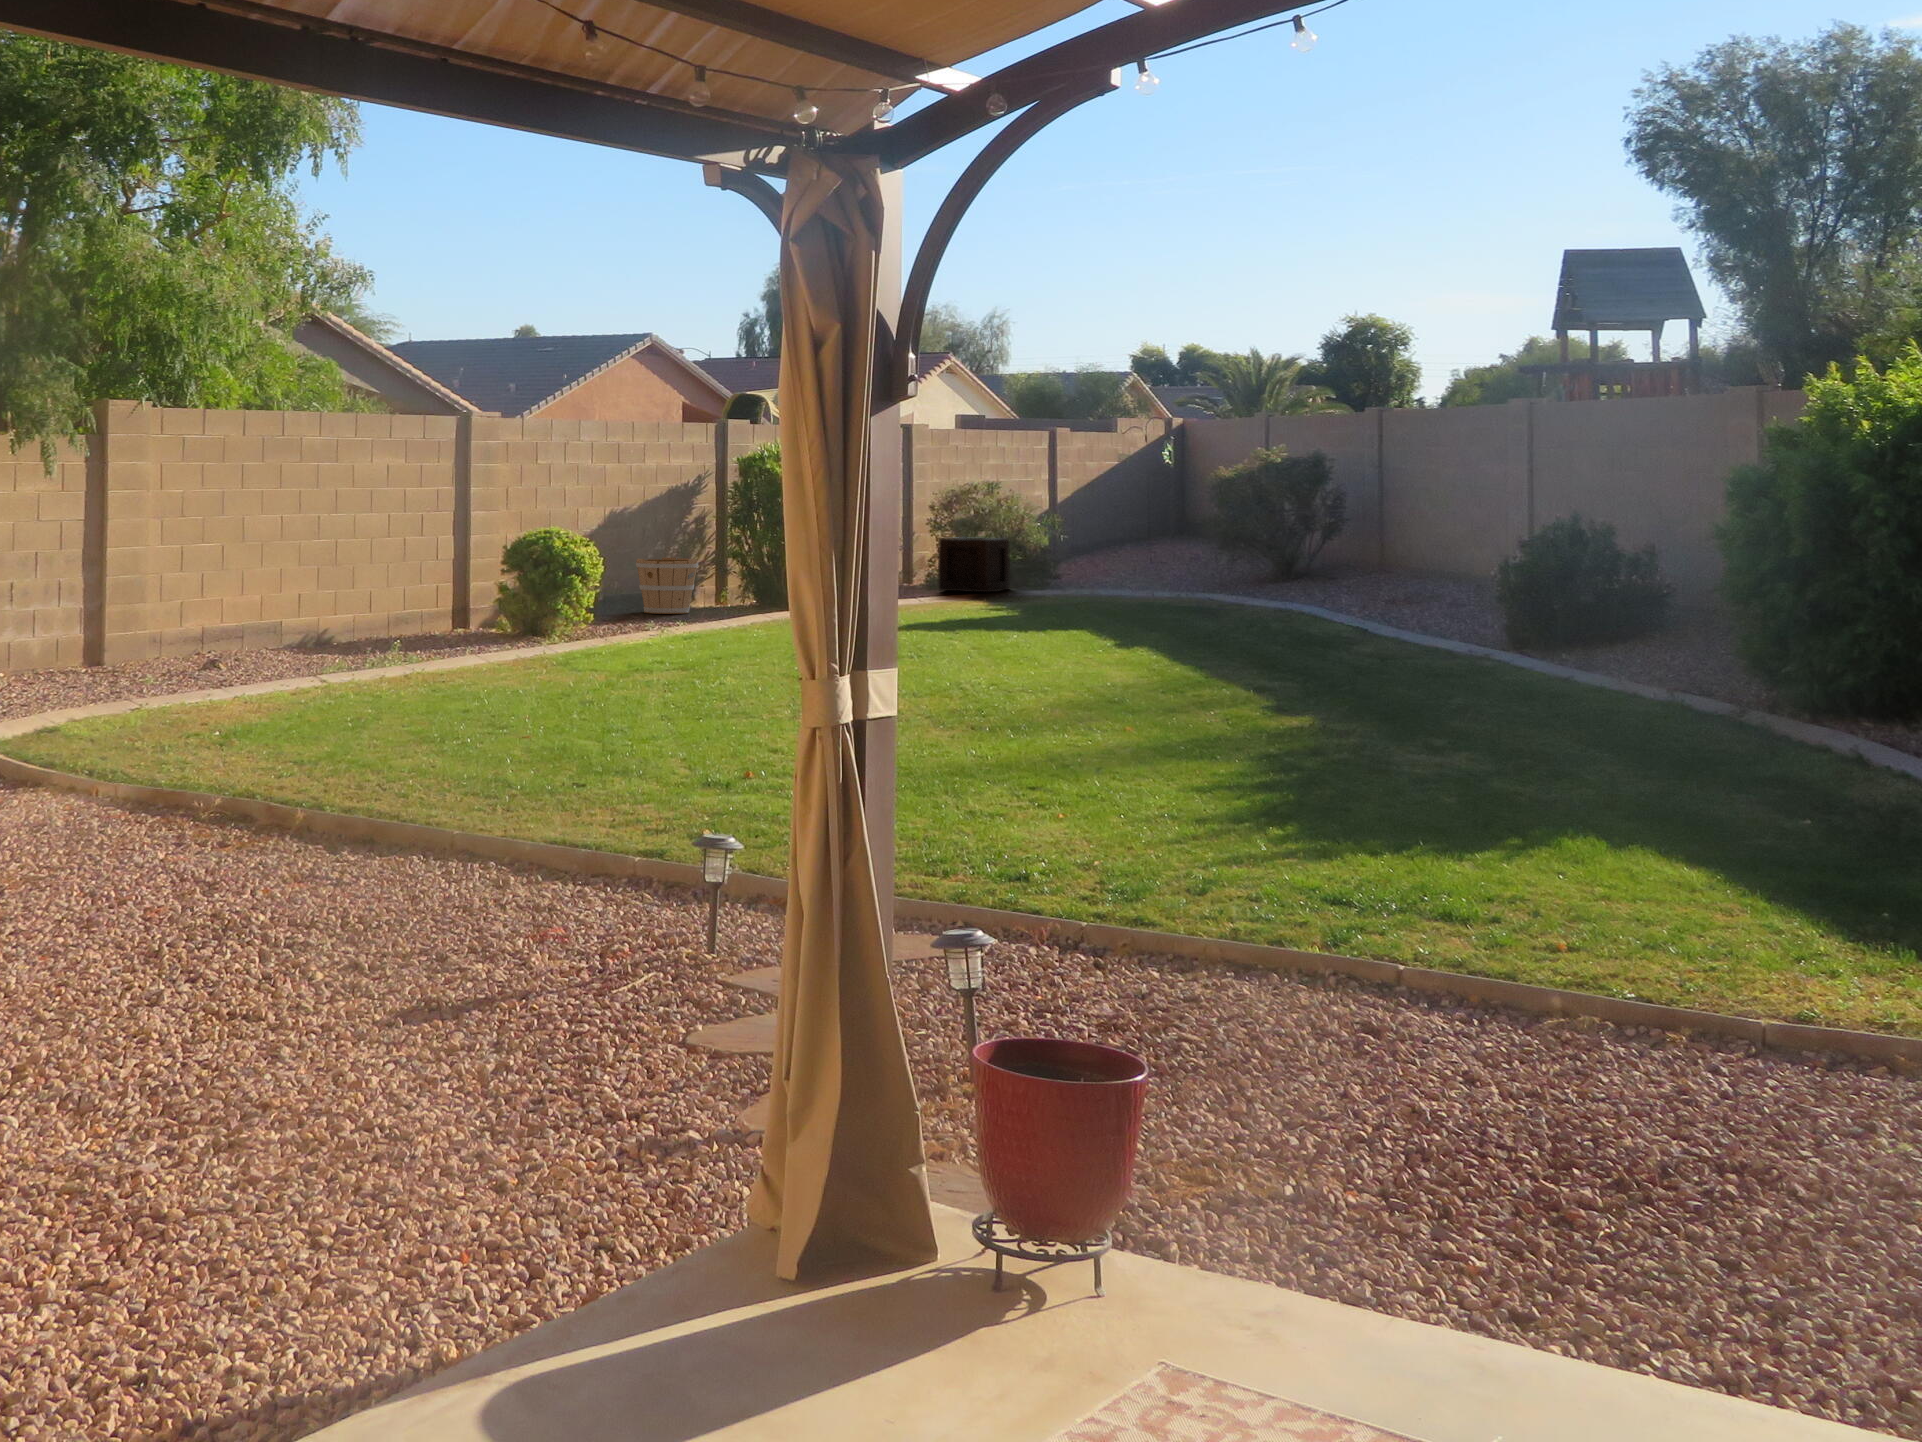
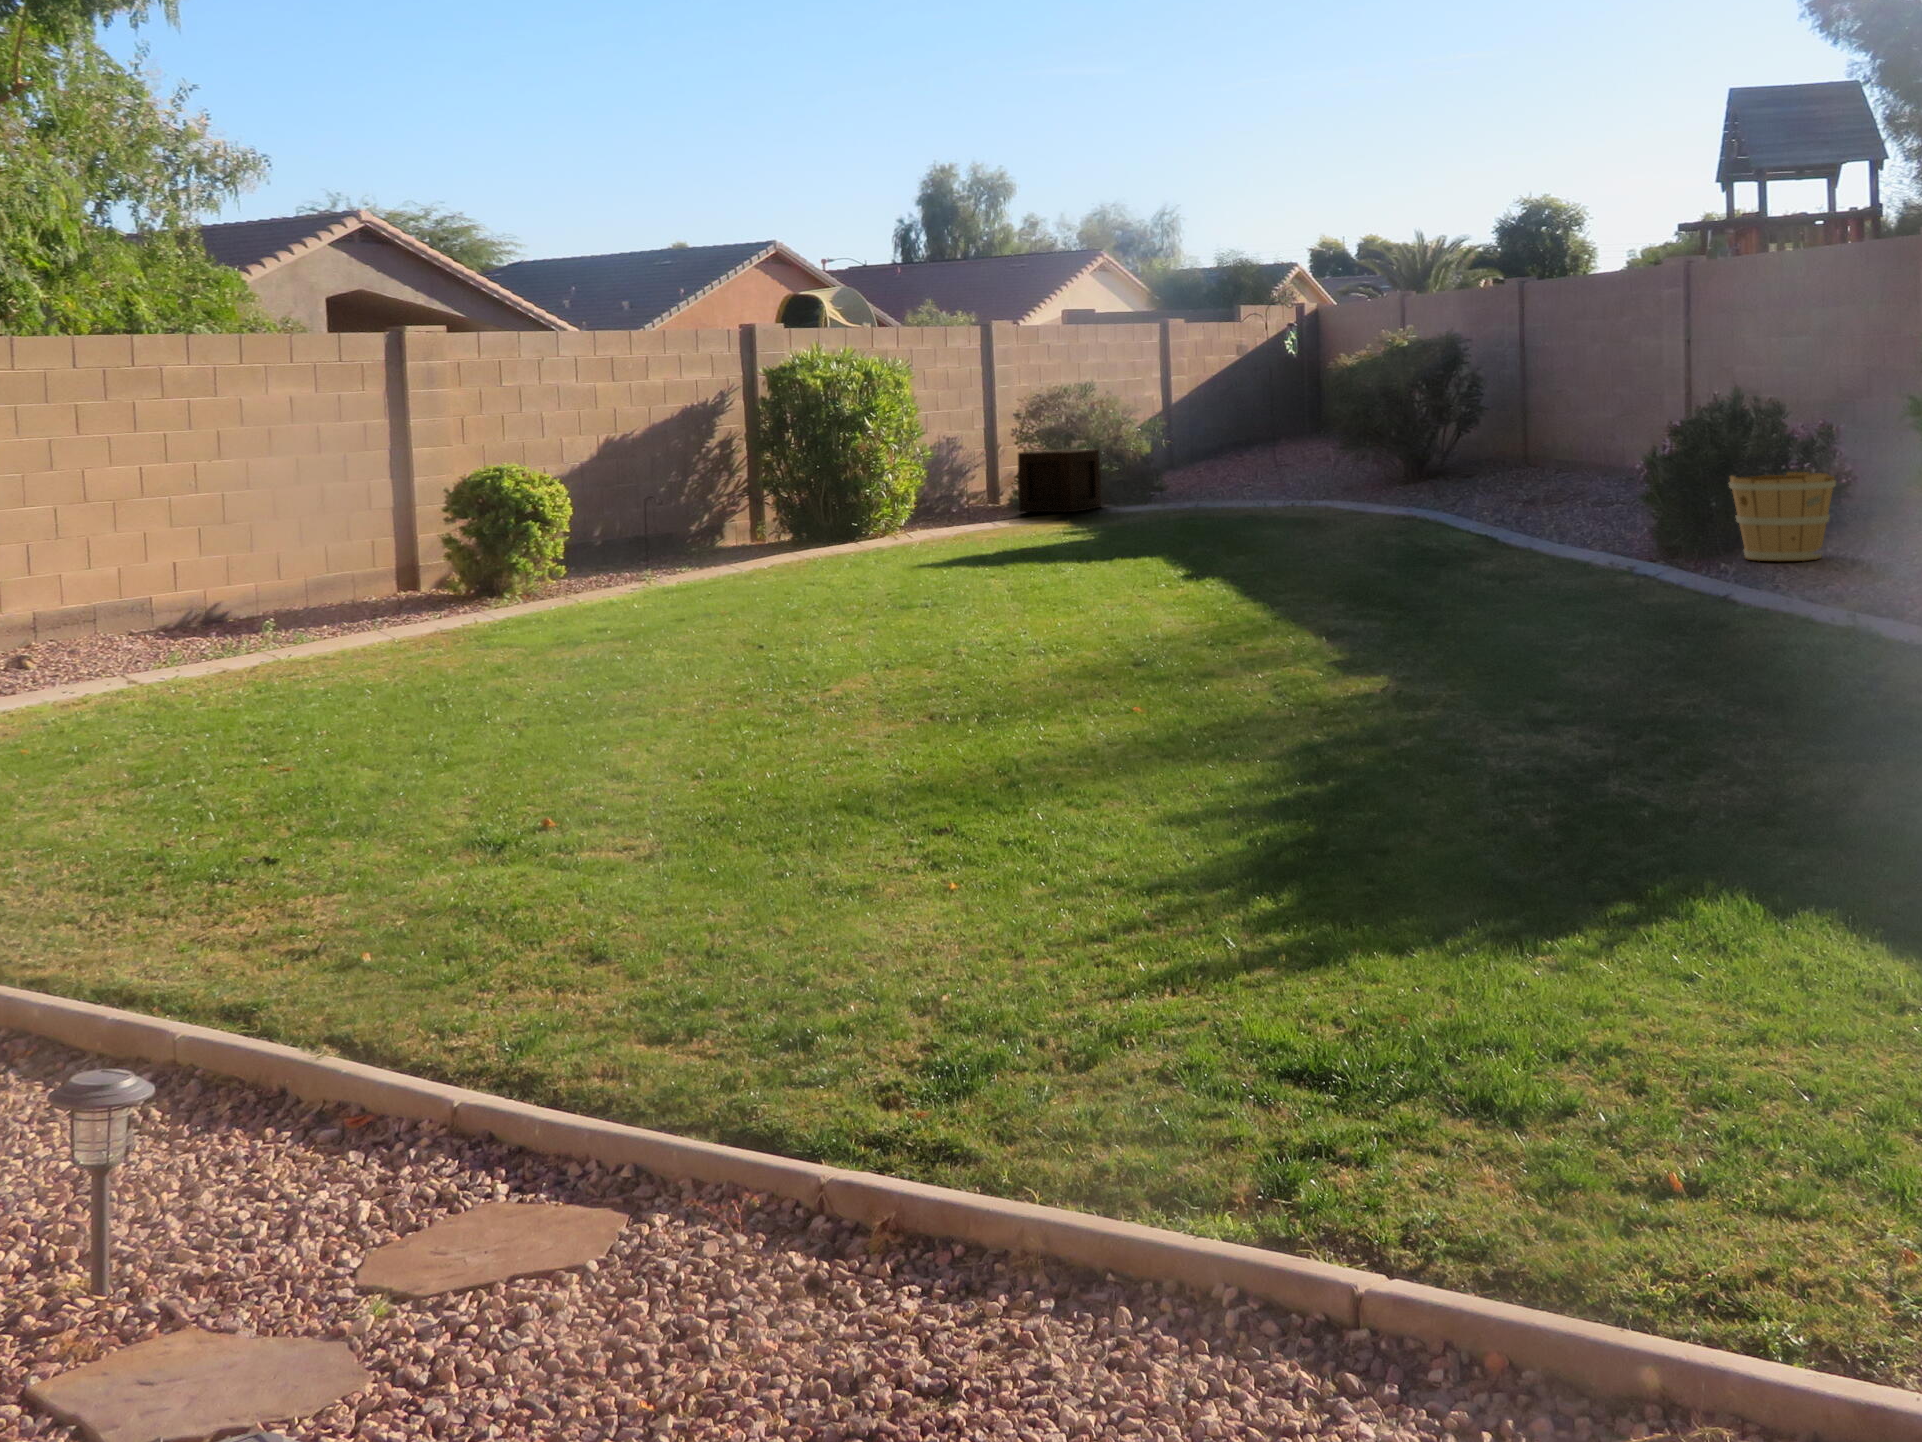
wooden bucket: present [636,558,698,614] -> present [1729,472,1836,561]

